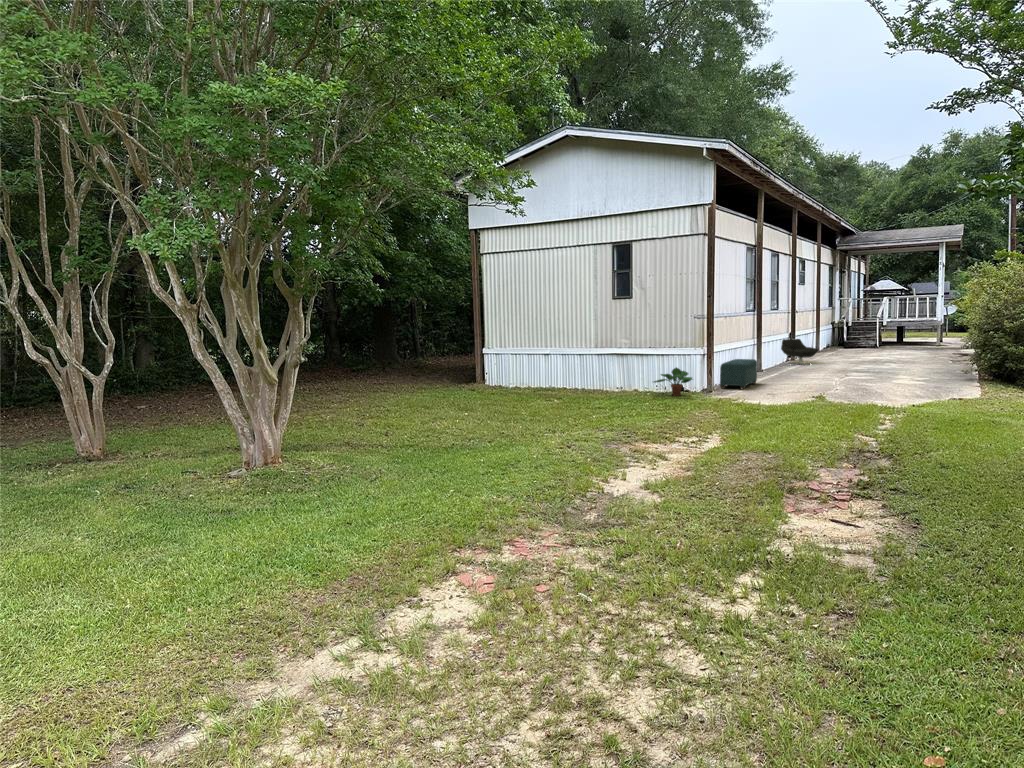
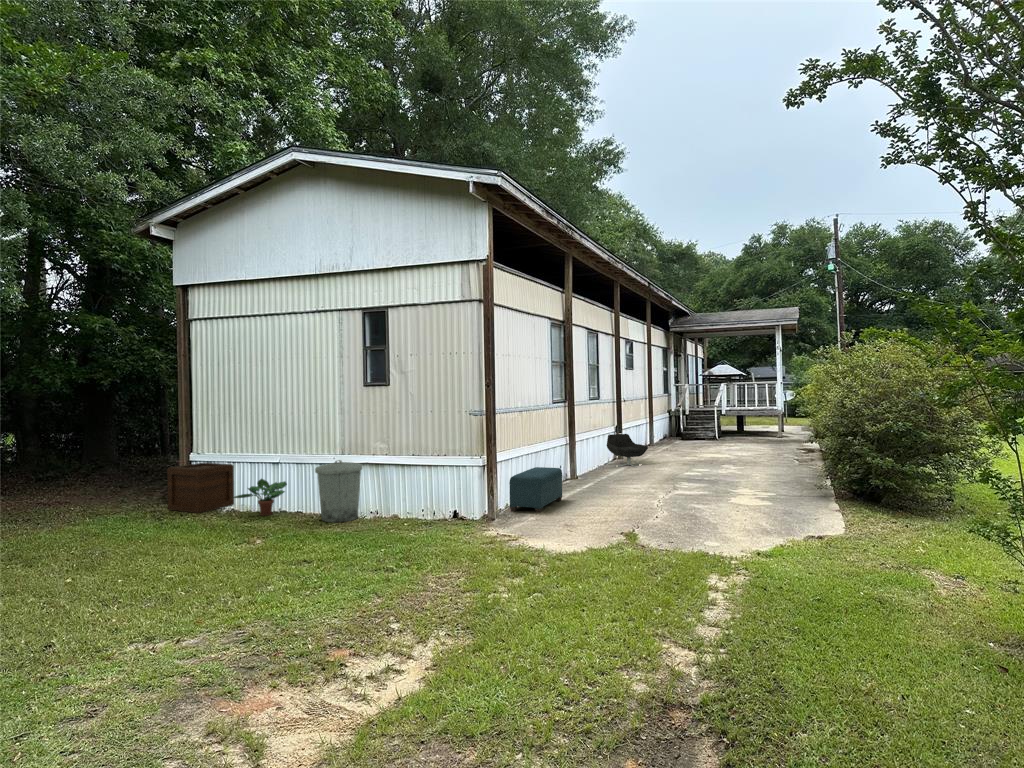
trash can: none [584,350,615,392] -> present [315,460,362,522]
wooden crate: none [476,355,517,387] -> present [167,463,234,513]
potted plant: present [654,367,692,396] -> present [232,479,287,516]

